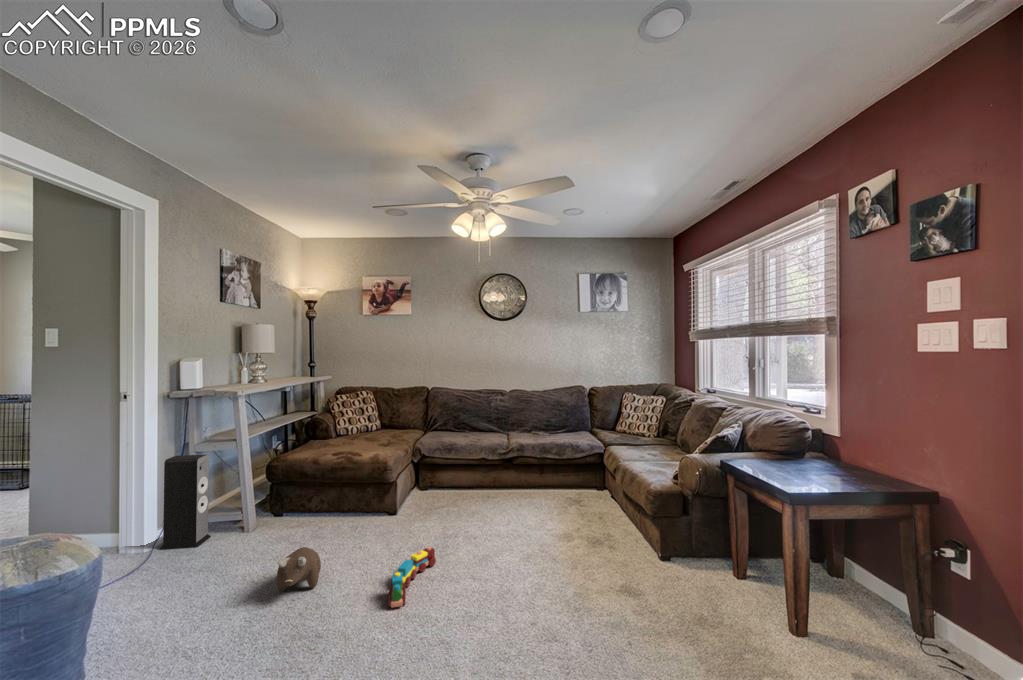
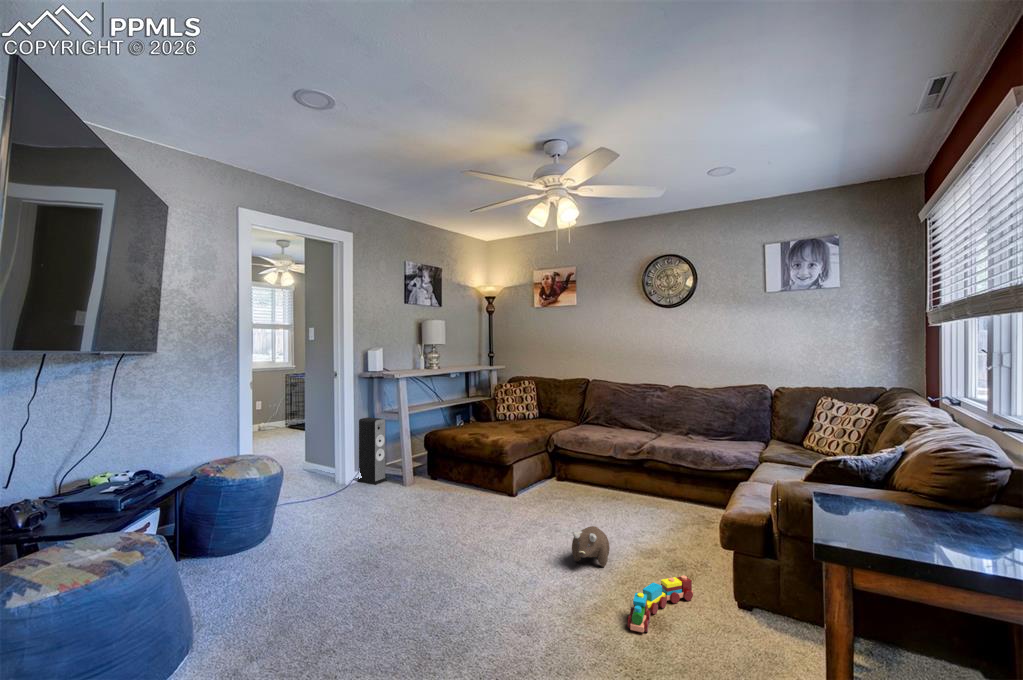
plush toy: present [277,547,321,591] -> present [572,526,610,567]
toy train: present [388,547,436,608] -> present [628,575,693,632]

